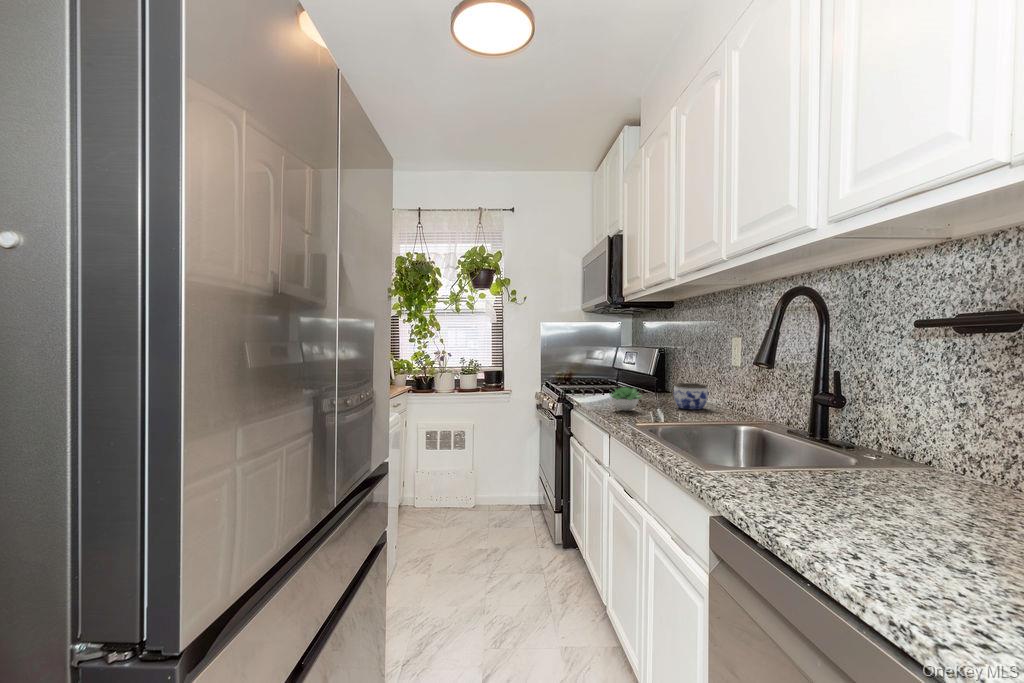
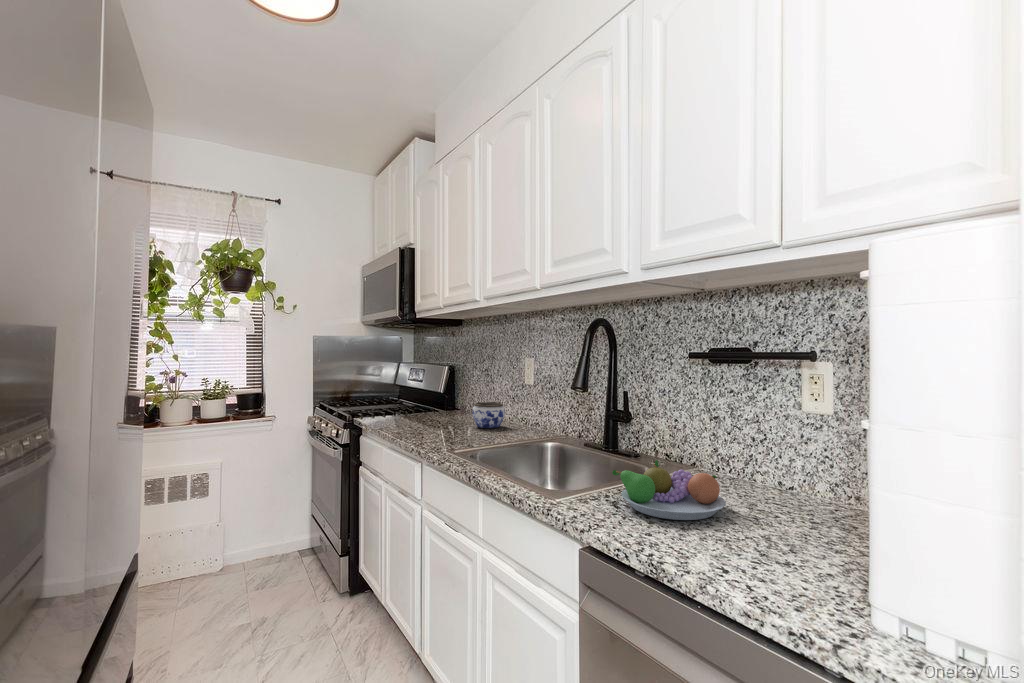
succulent plant: present [609,387,642,411] -> none [412,410,447,434]
fruit bowl: none [784,446,943,523] -> present [612,460,726,520]

